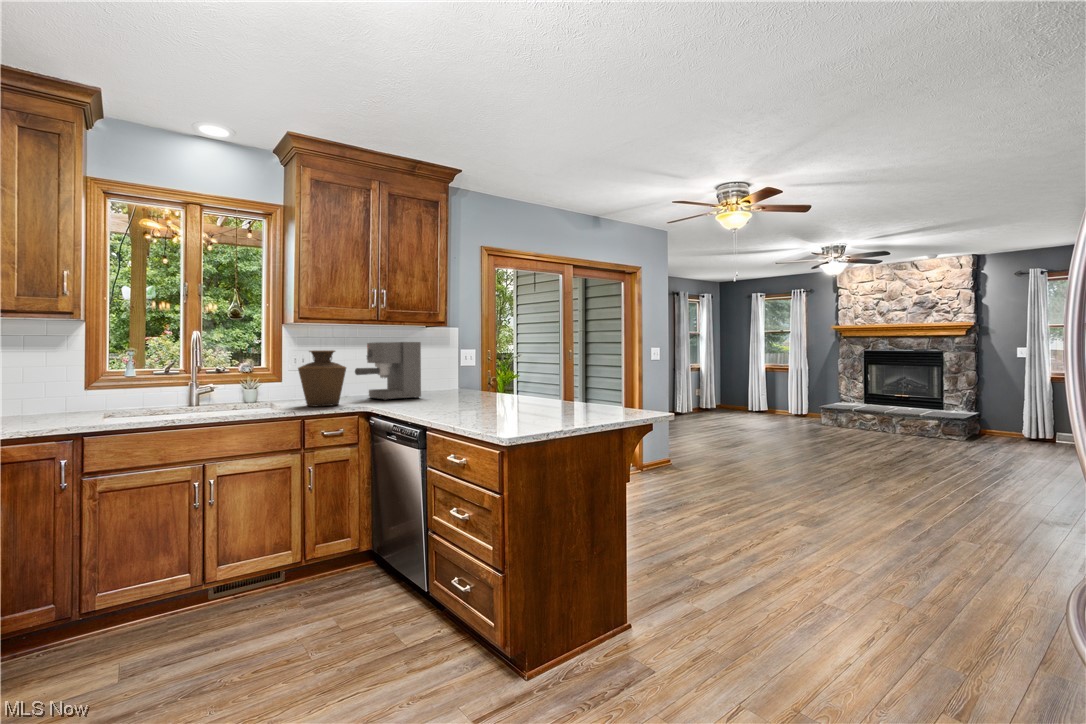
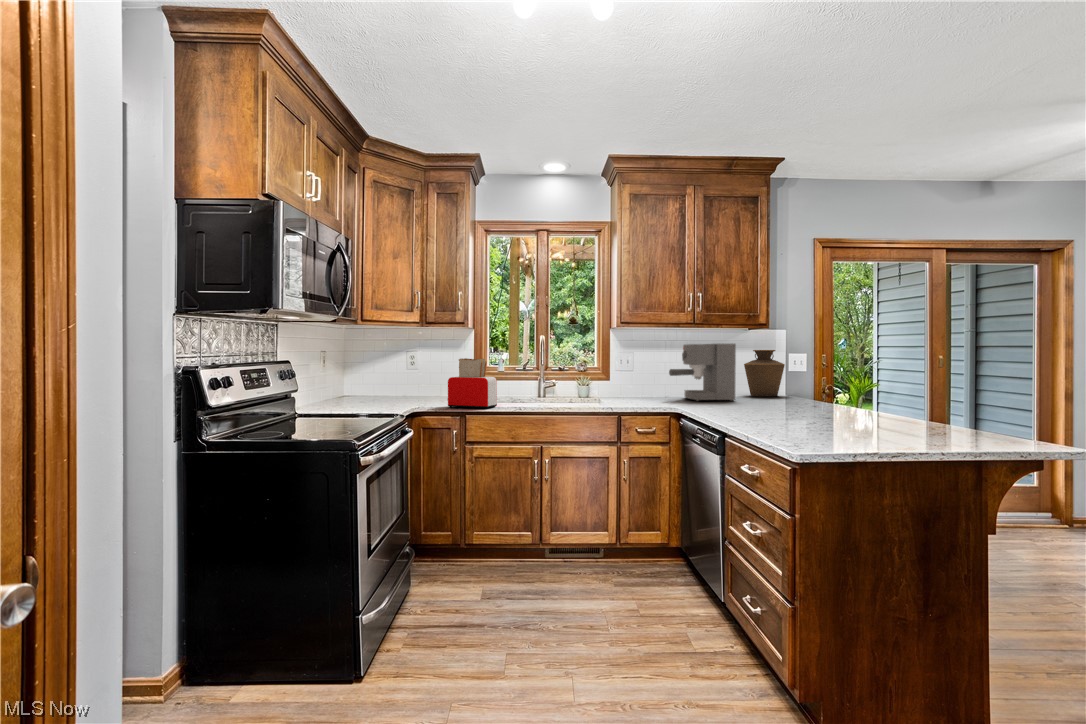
vase: present [298,350,346,407] -> present [744,350,785,396]
toaster: none [50,358,135,426] -> present [447,358,497,409]

